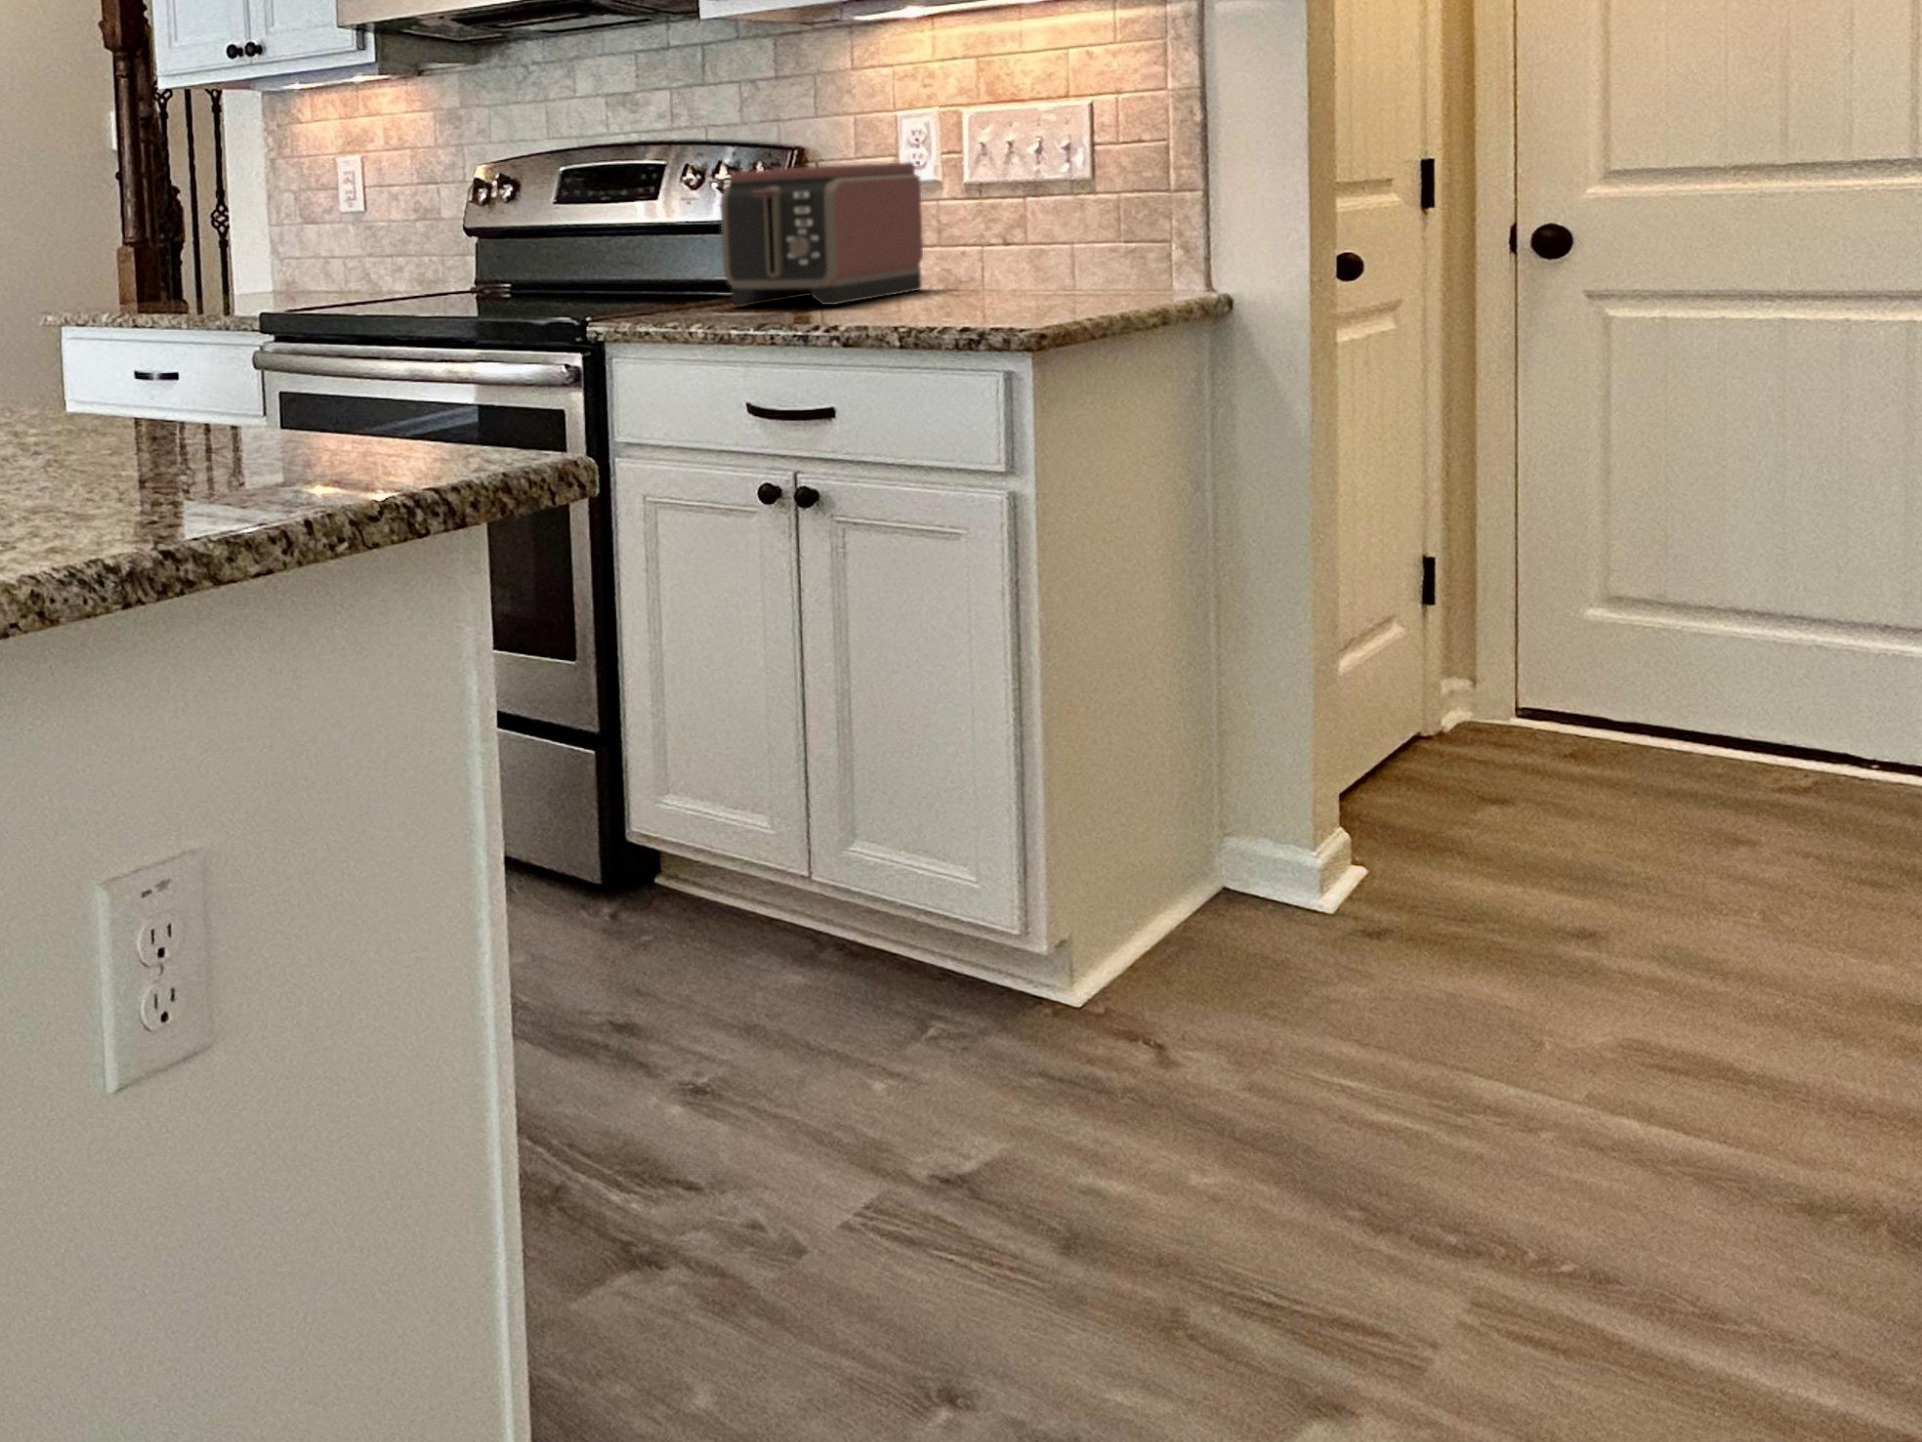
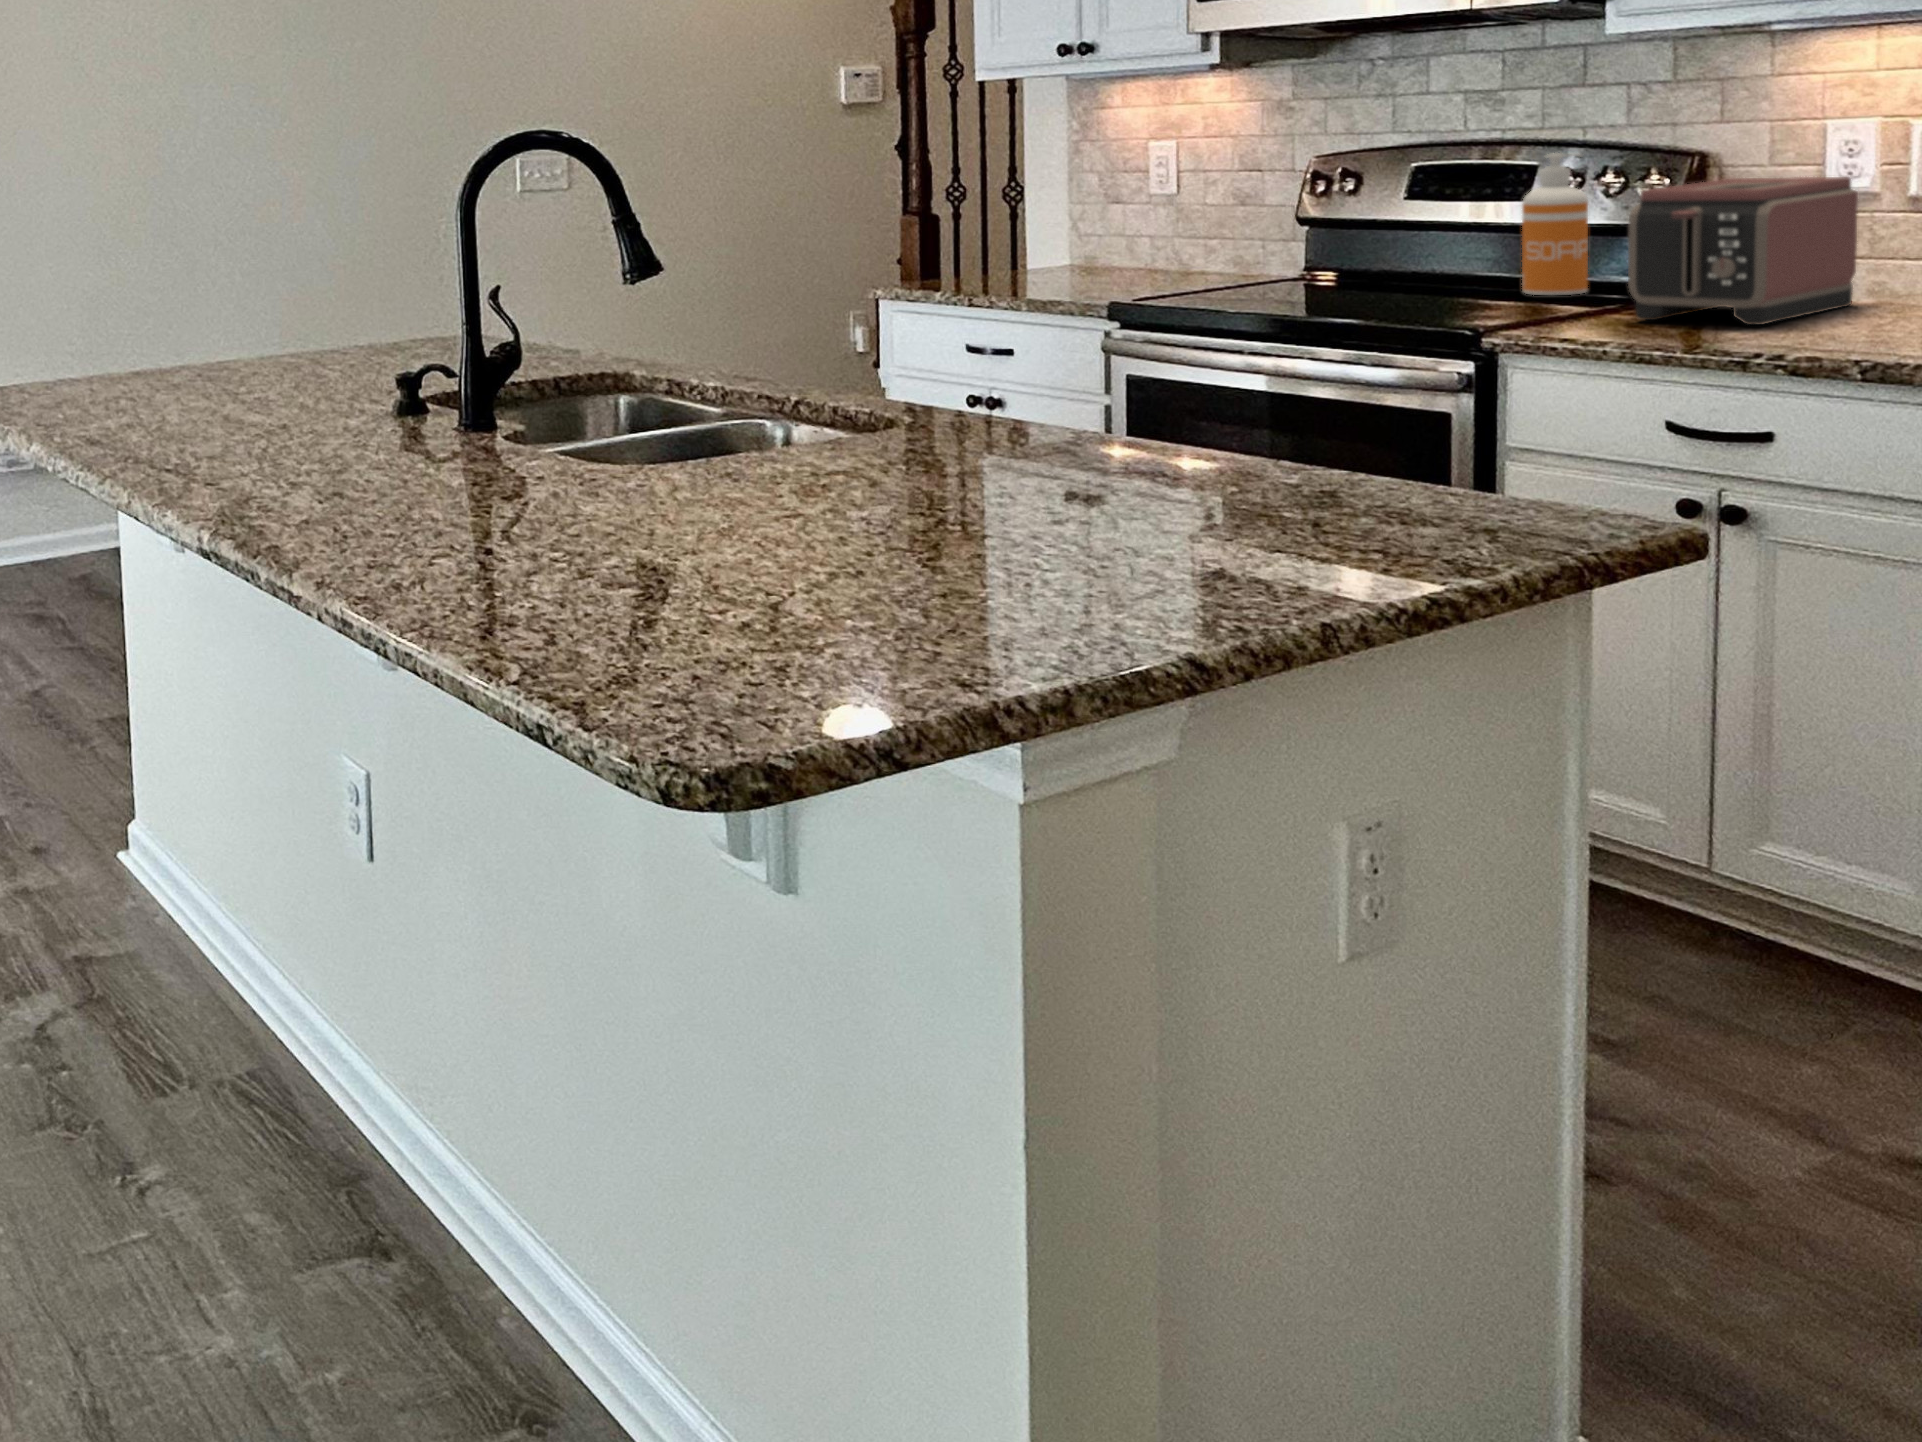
soap dispenser: none [649,149,709,293] -> present [1522,153,1588,295]

